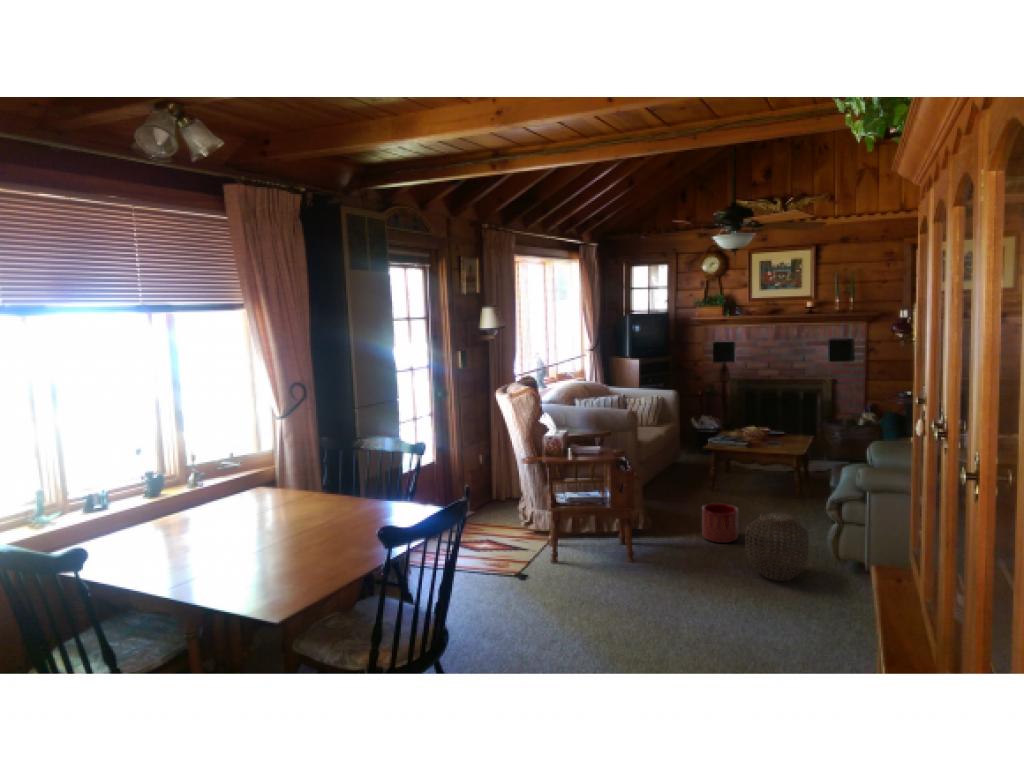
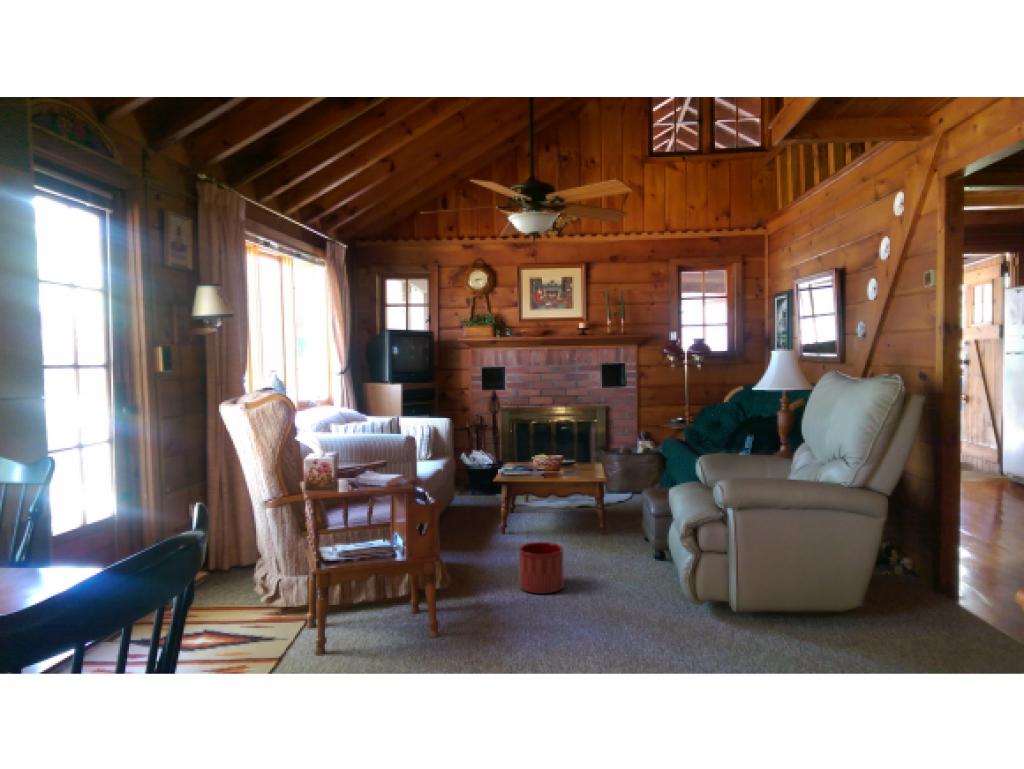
woven basket: present [745,511,809,581] -> none [592,541,671,634]

